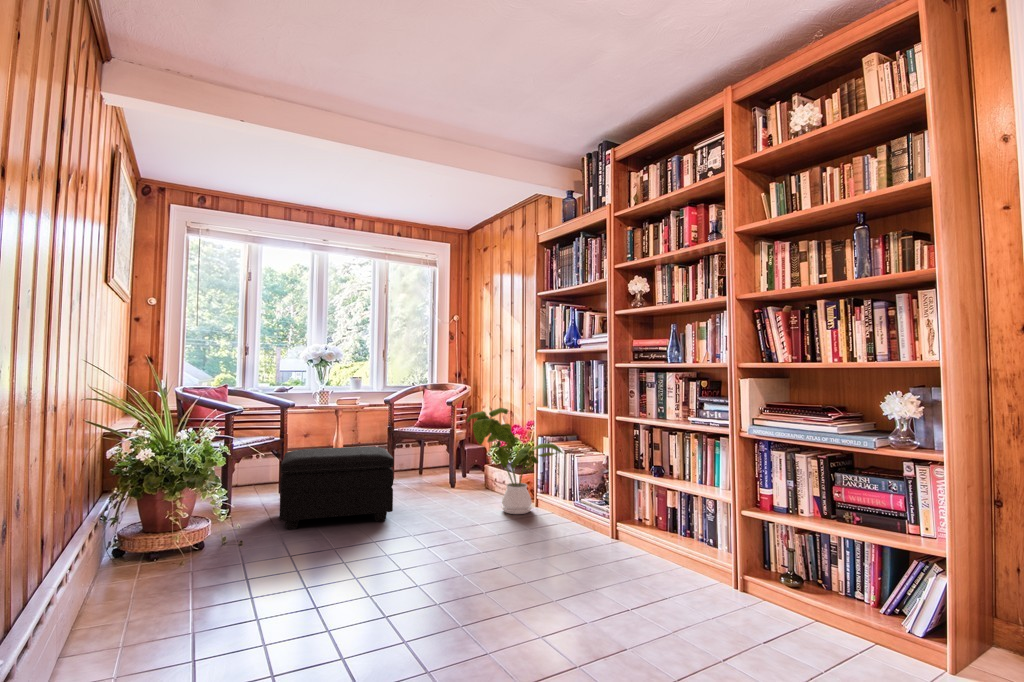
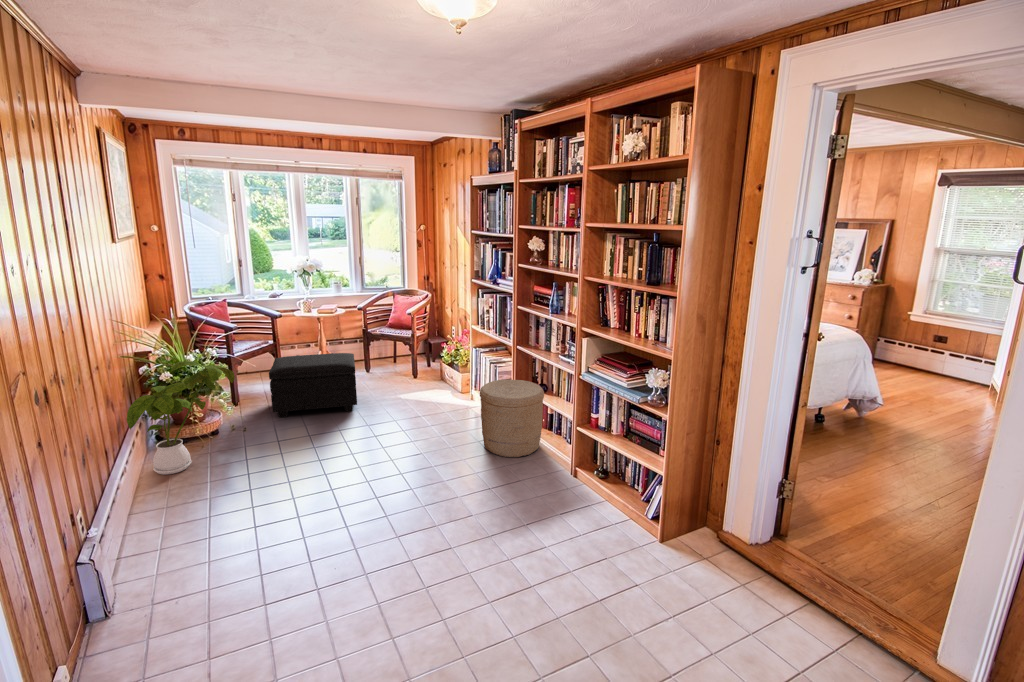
house plant: present [467,408,562,514] -> present [127,361,235,474]
woven basket: none [578,462,668,568] -> present [480,379,544,457]

